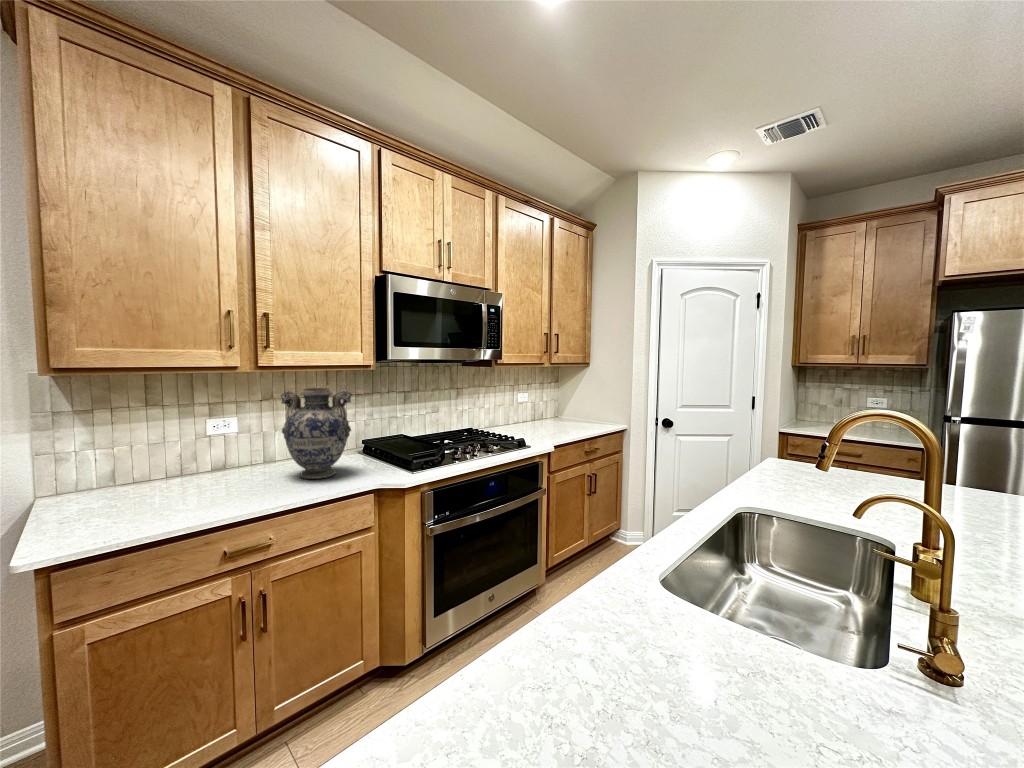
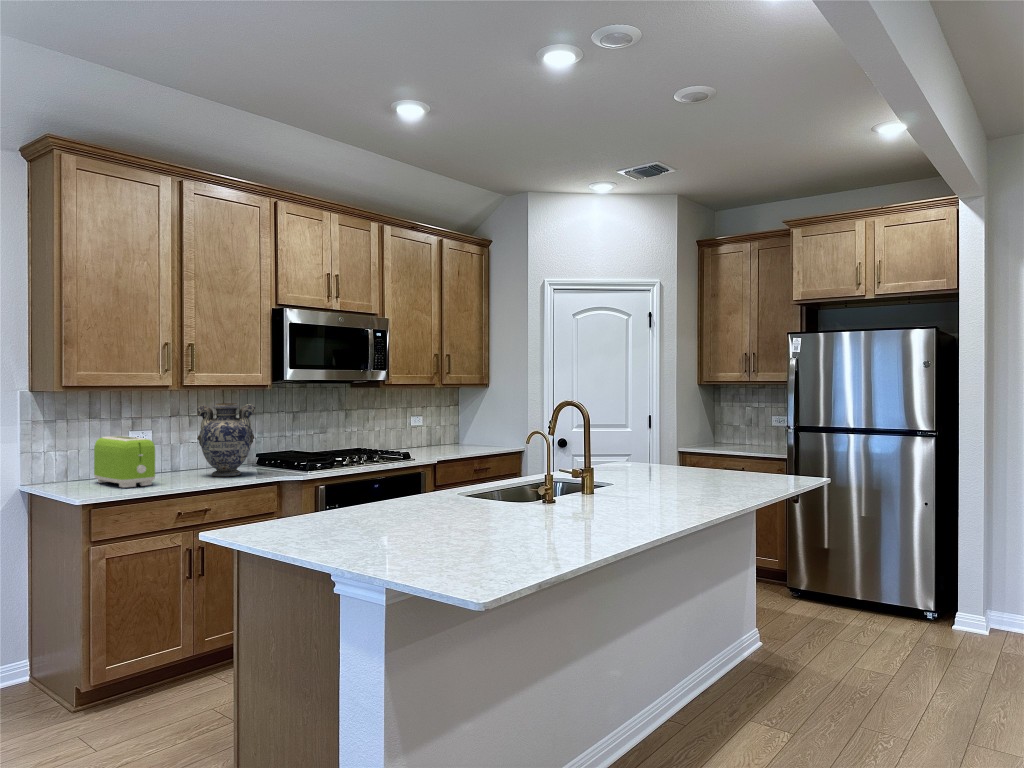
toaster: none [141,430,212,509] -> present [94,436,155,488]

